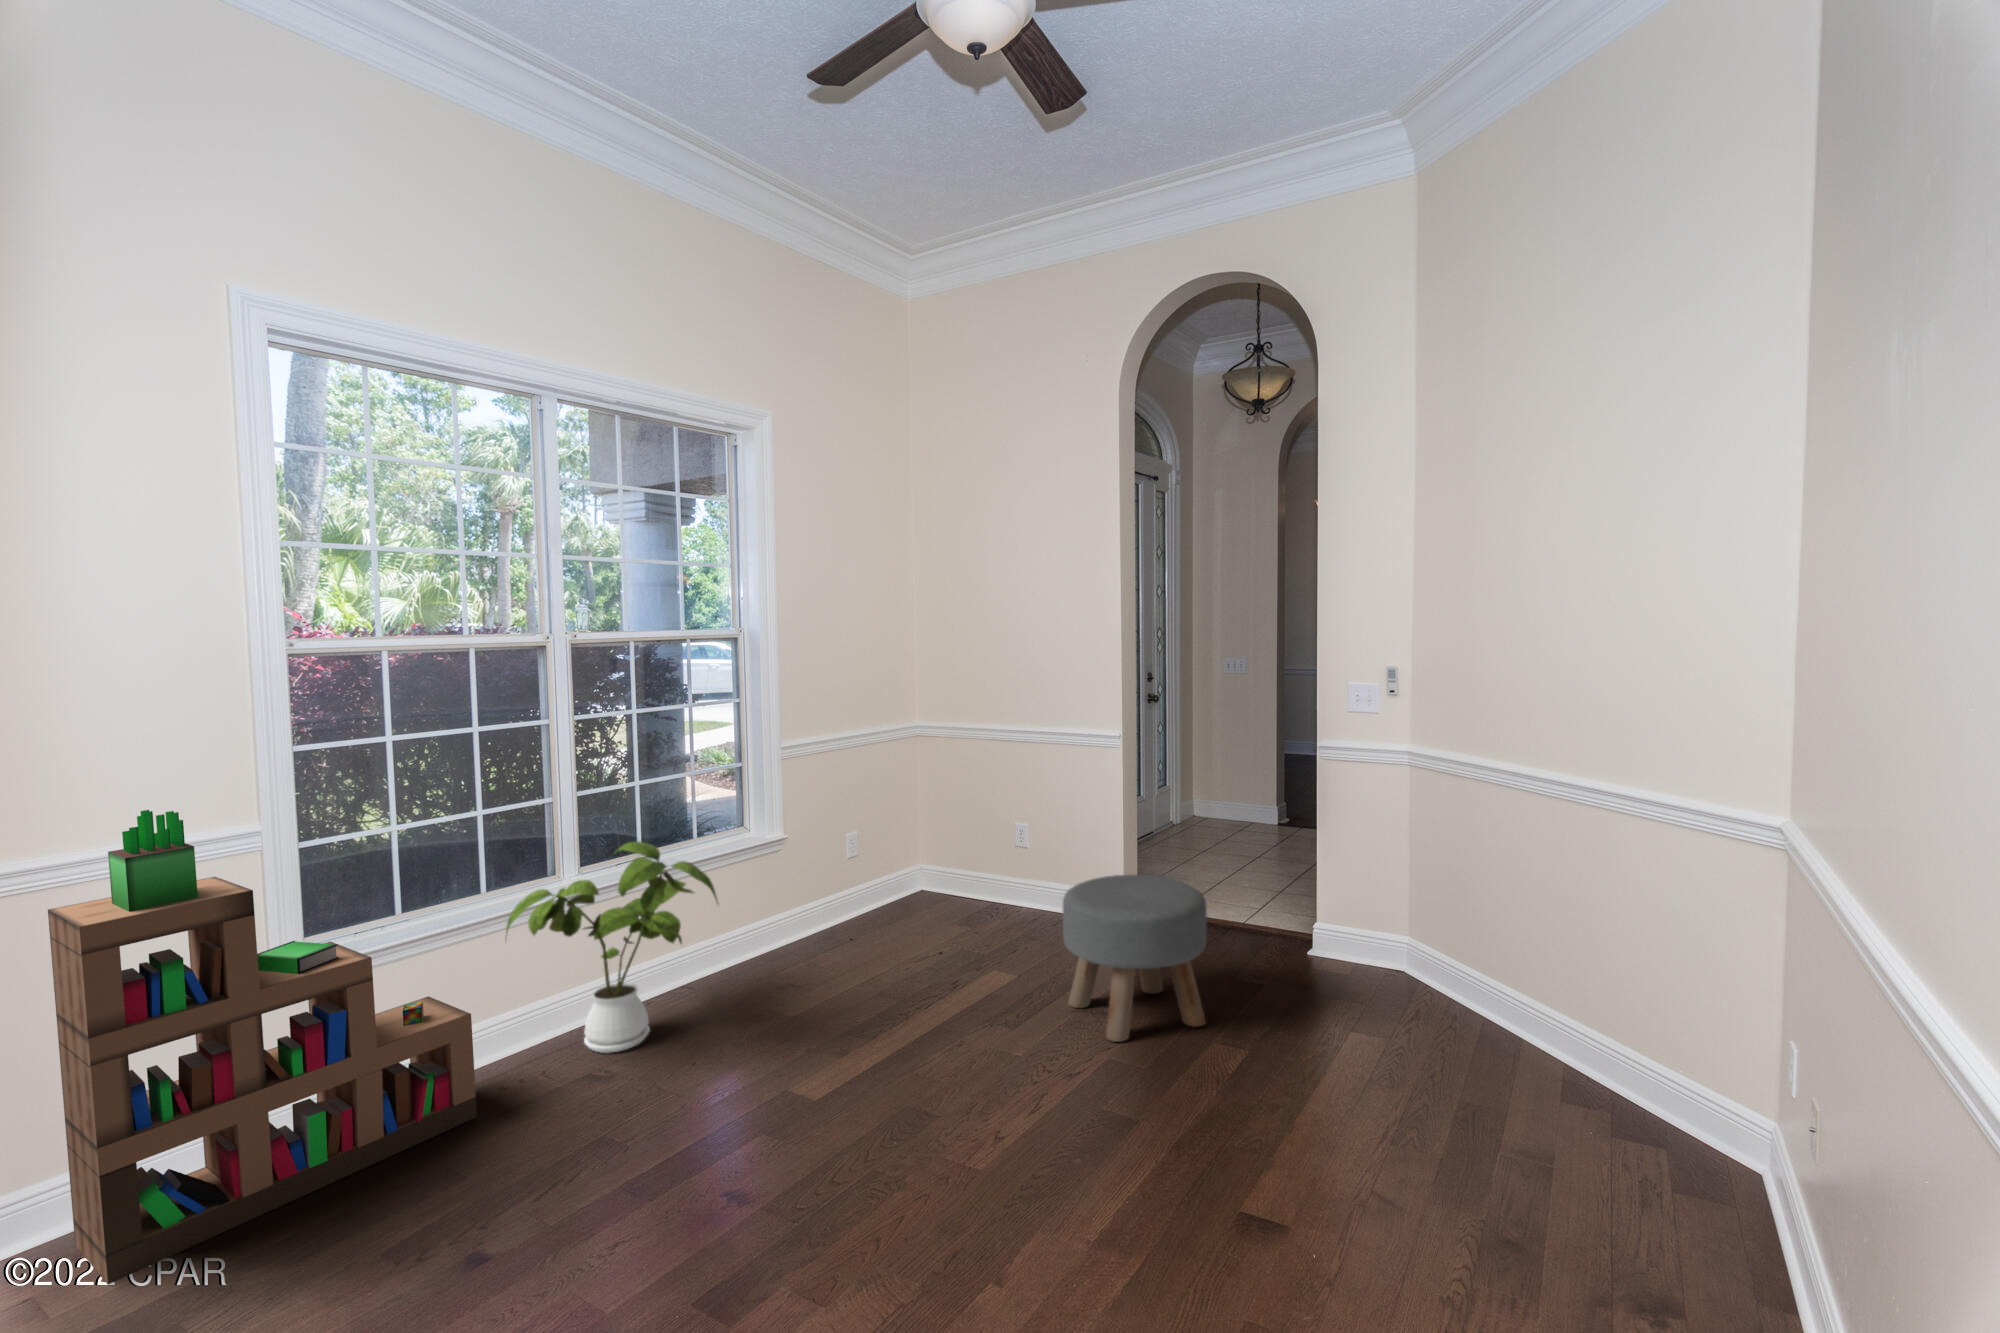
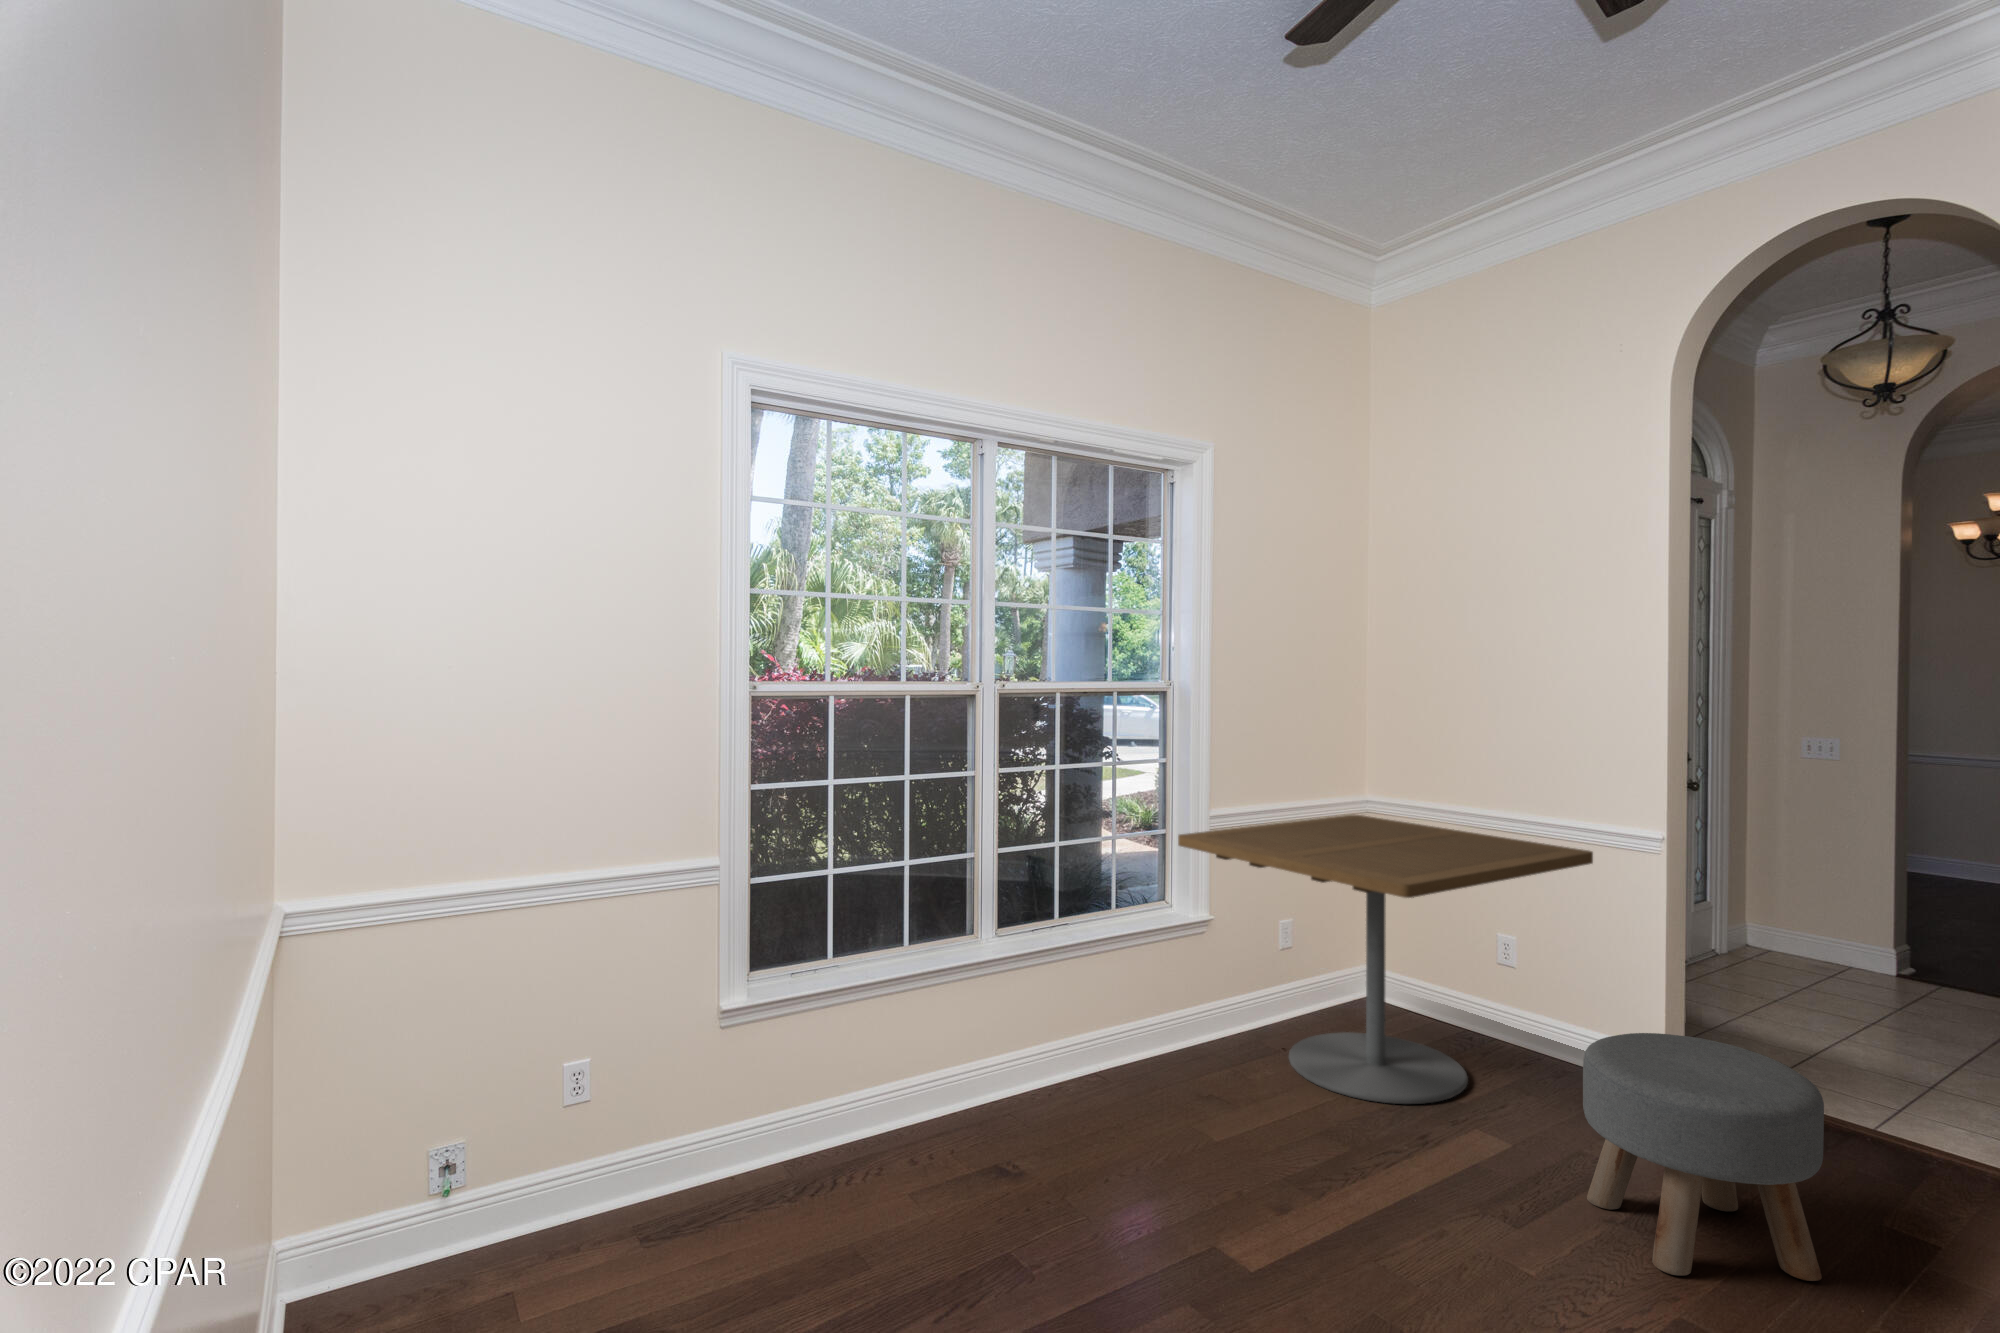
dining table: none [754,737,1077,965] -> present [1178,815,1593,1104]
bookshelf: present [48,810,477,1284] -> none [569,839,892,1282]
house plant: present [506,842,719,1053] -> none [925,912,1142,1140]

